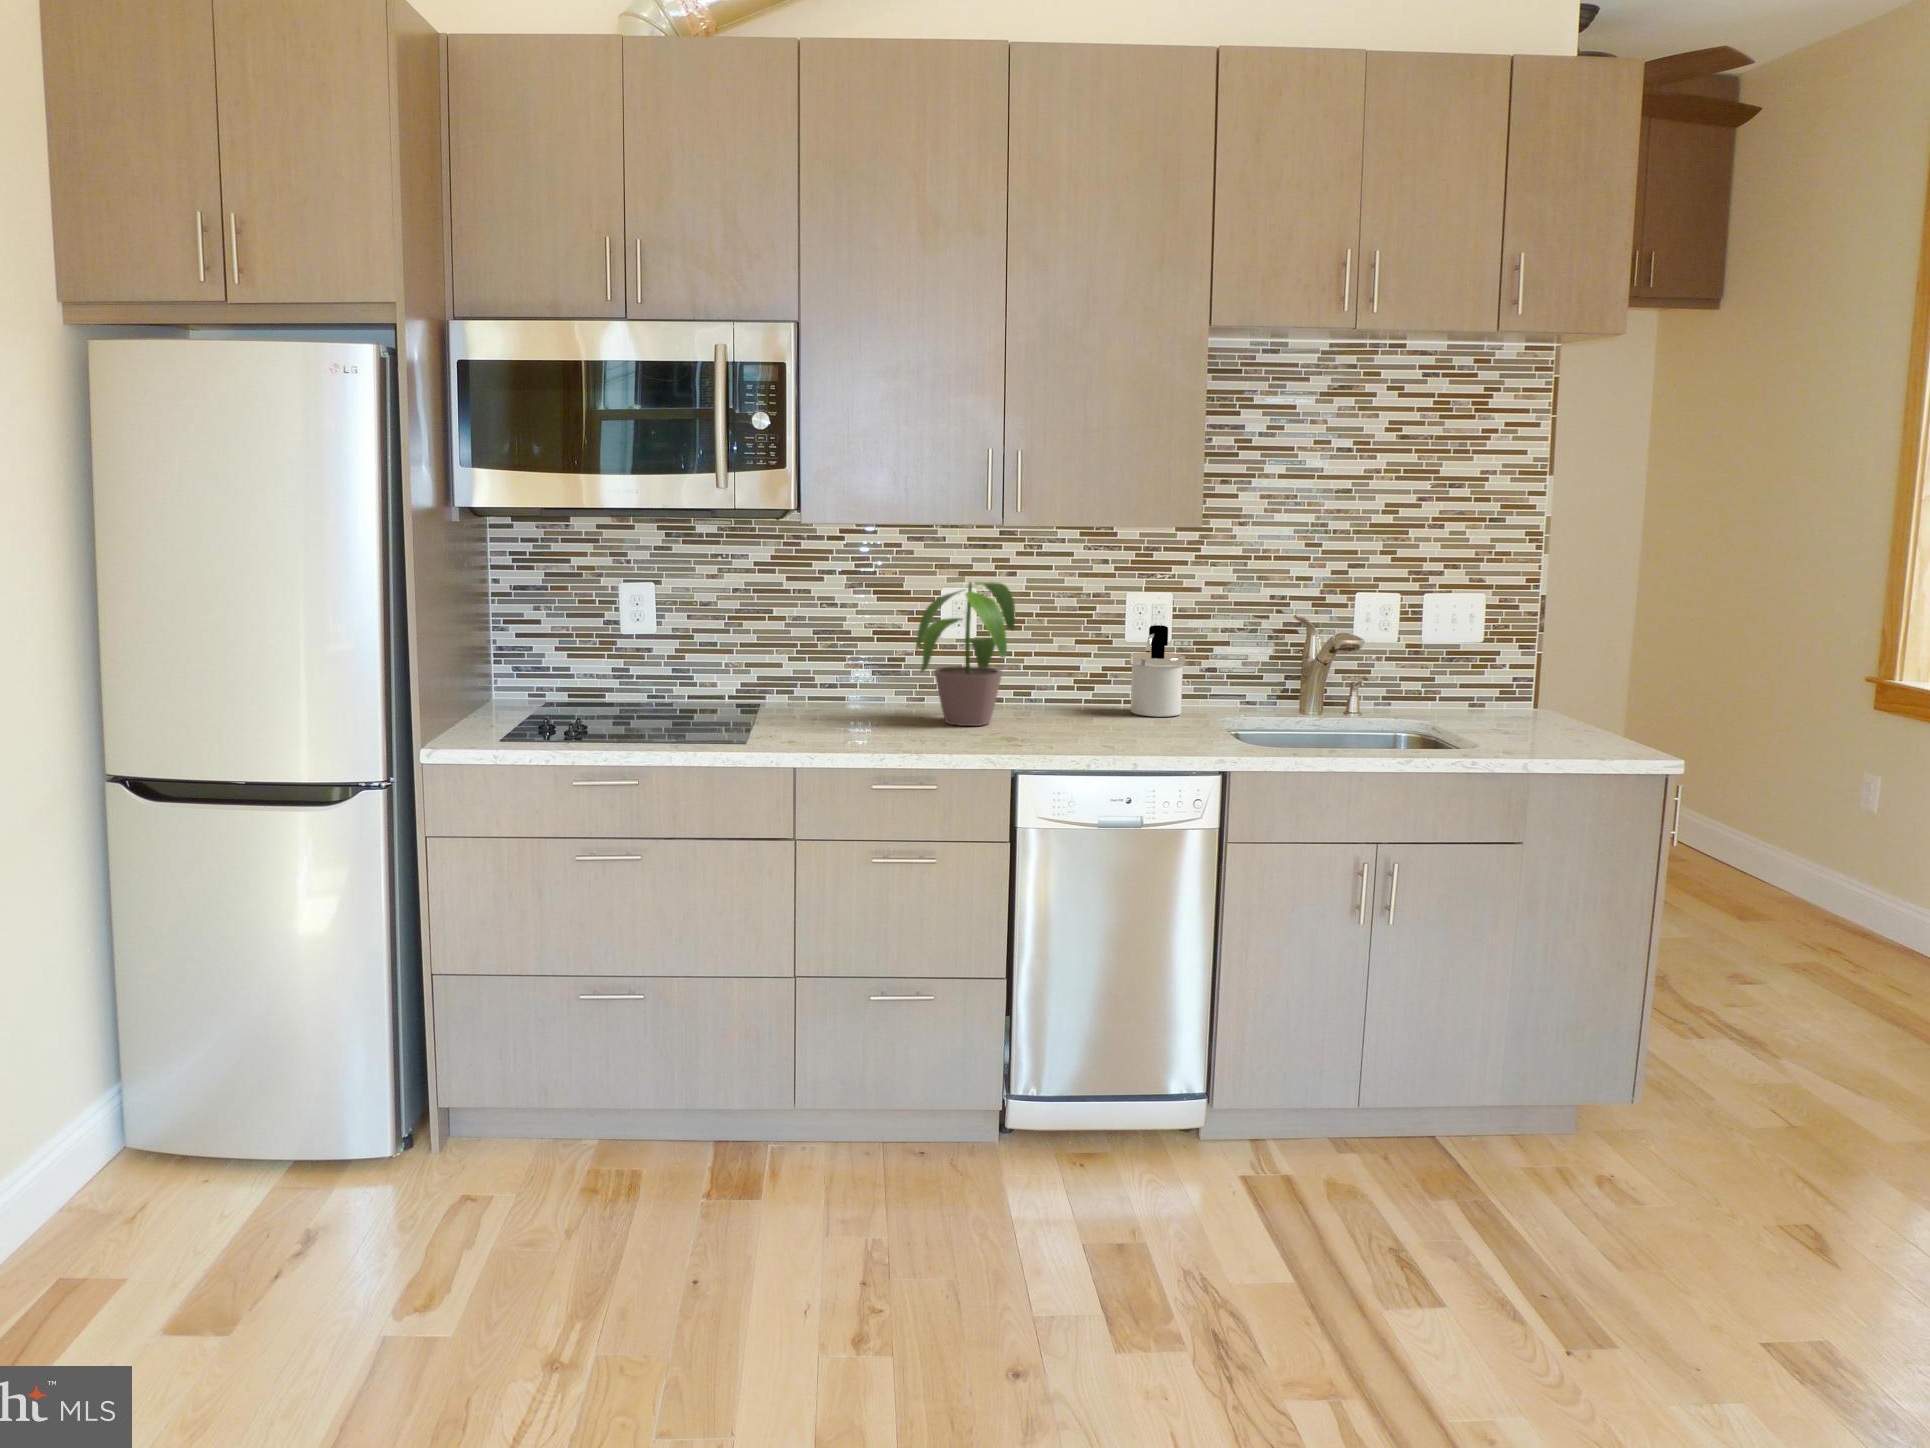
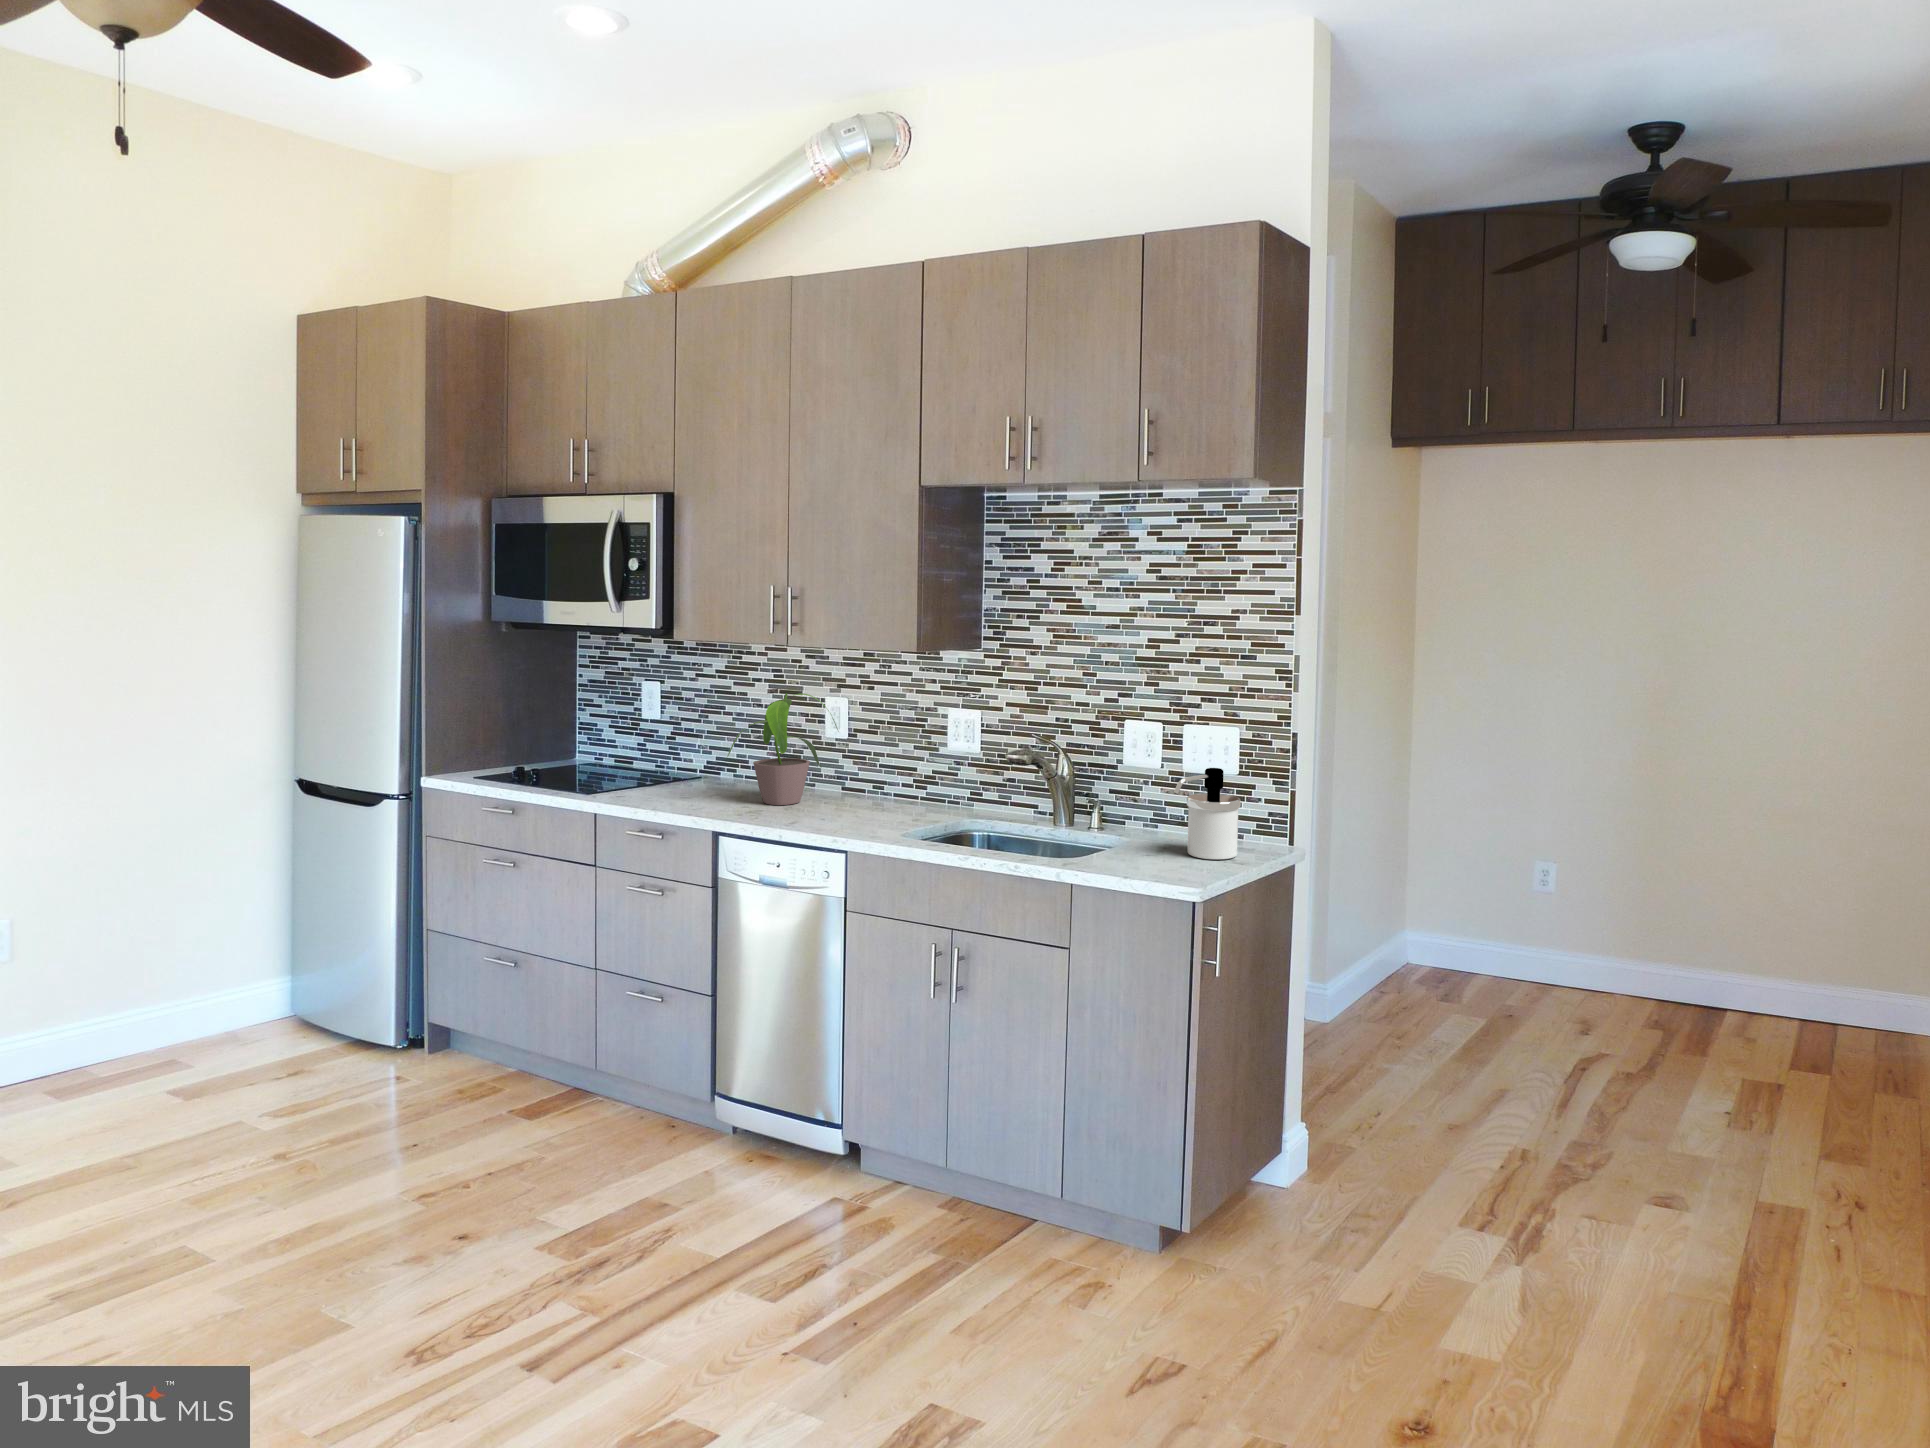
soap dispenser: present [1130,625,1185,717] -> present [1174,768,1240,859]

